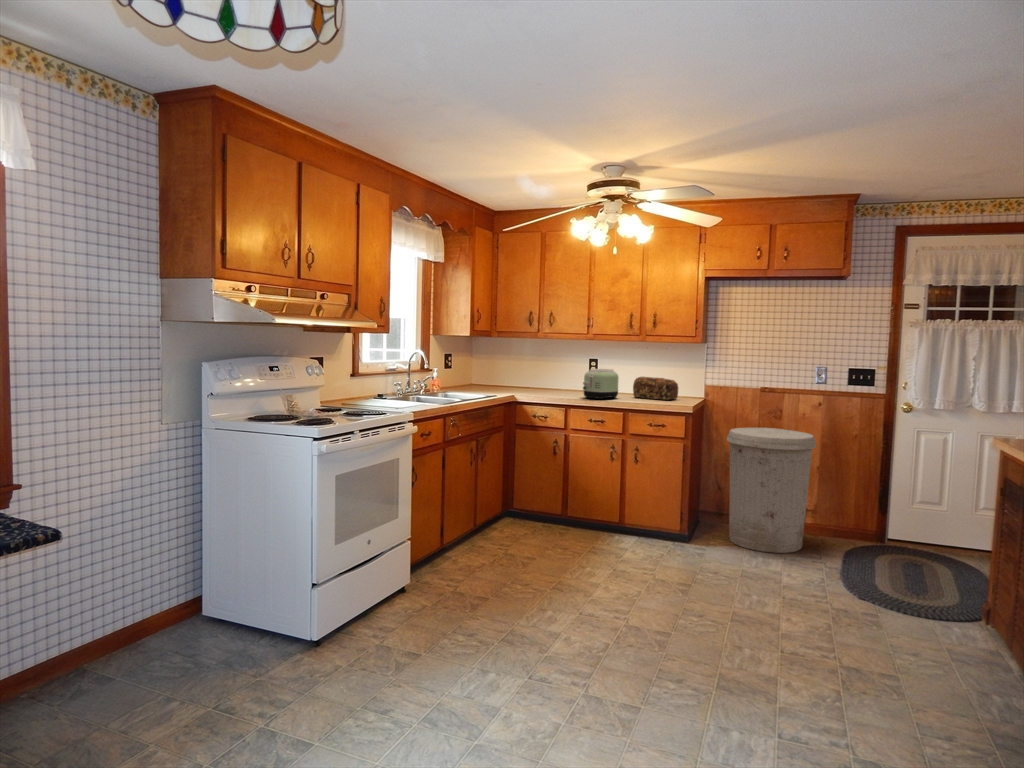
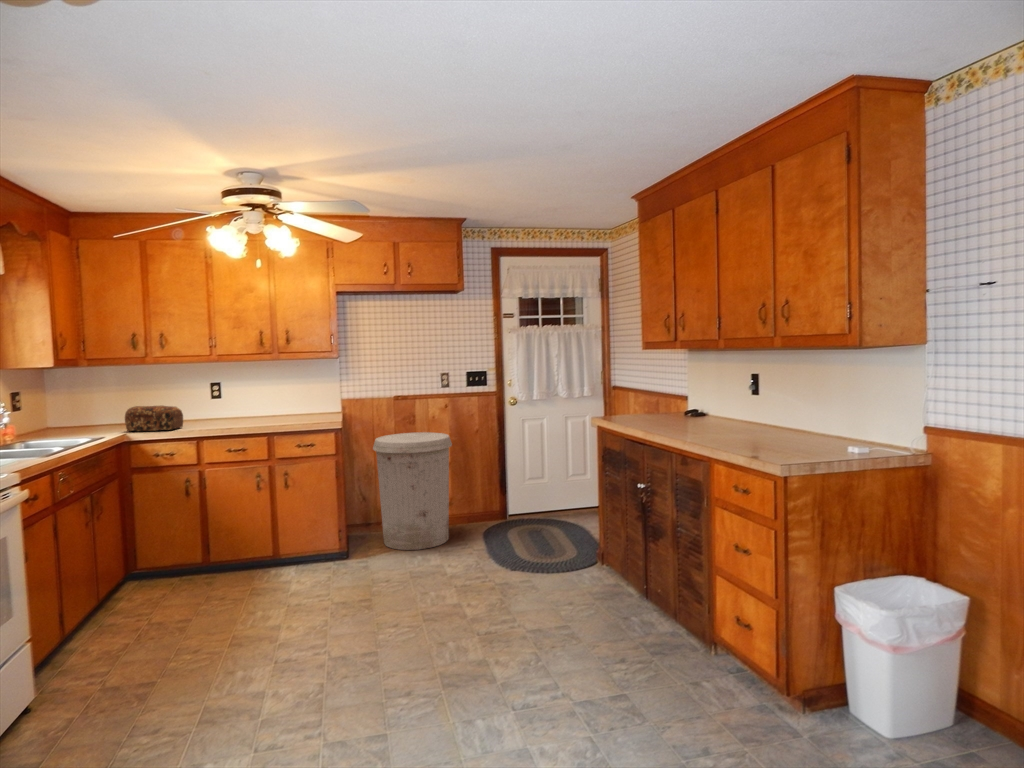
toaster: present [583,369,618,399] -> none [216,392,257,427]
bread loaf: present [633,377,678,400] -> present [125,406,183,431]

